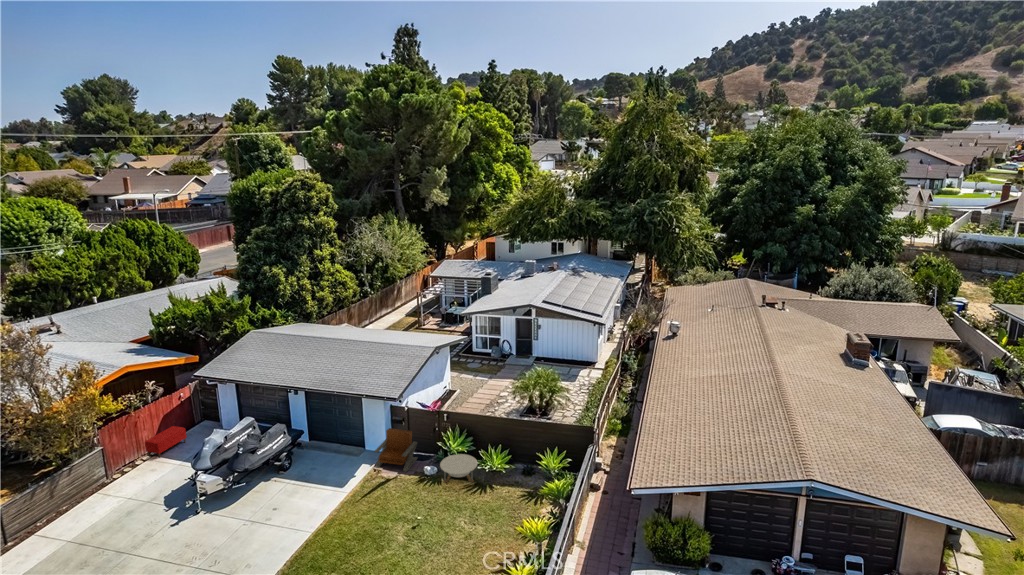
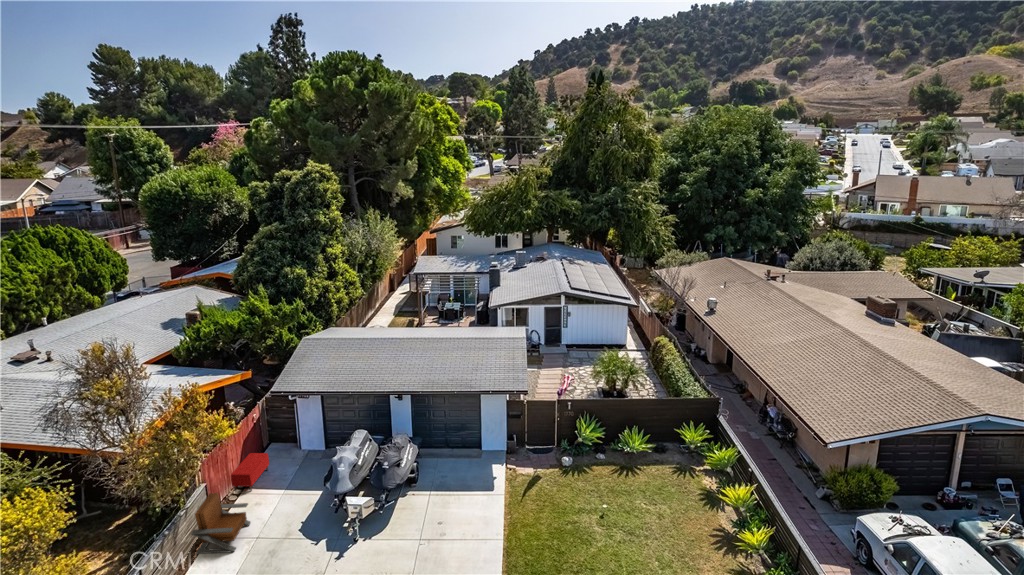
lounge chair: present [374,428,417,472] -> present [191,493,251,554]
round table: present [440,454,478,483] -> none [582,440,620,470]

